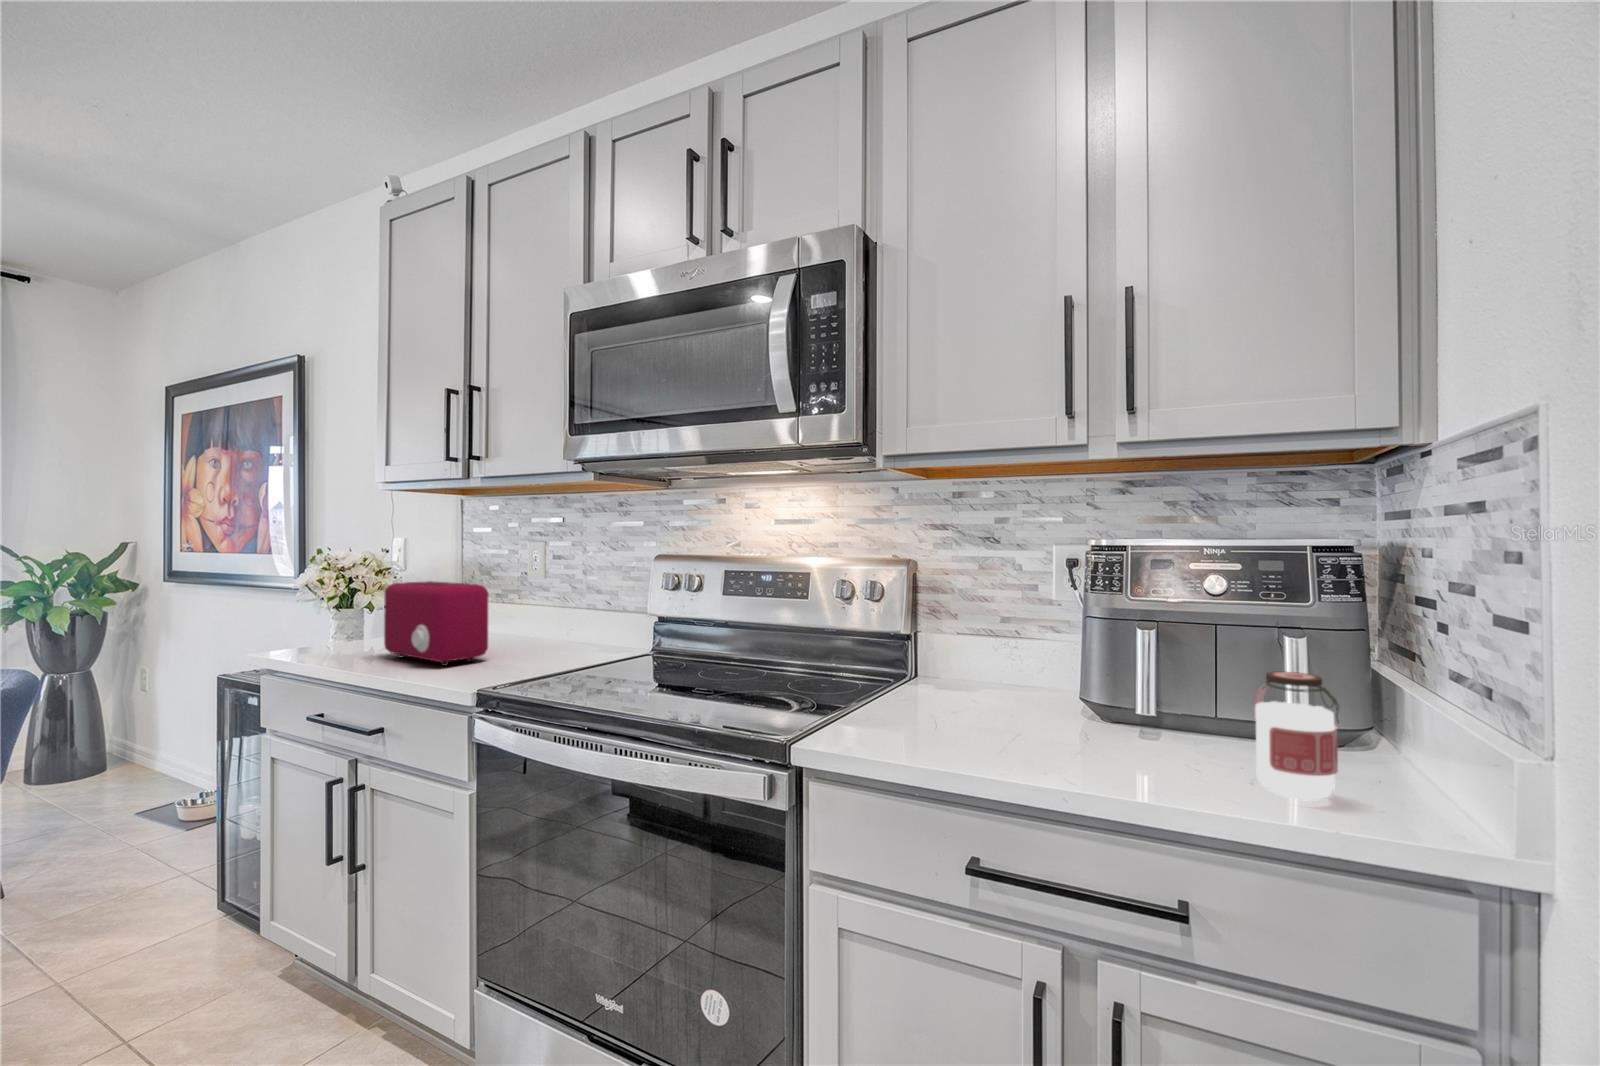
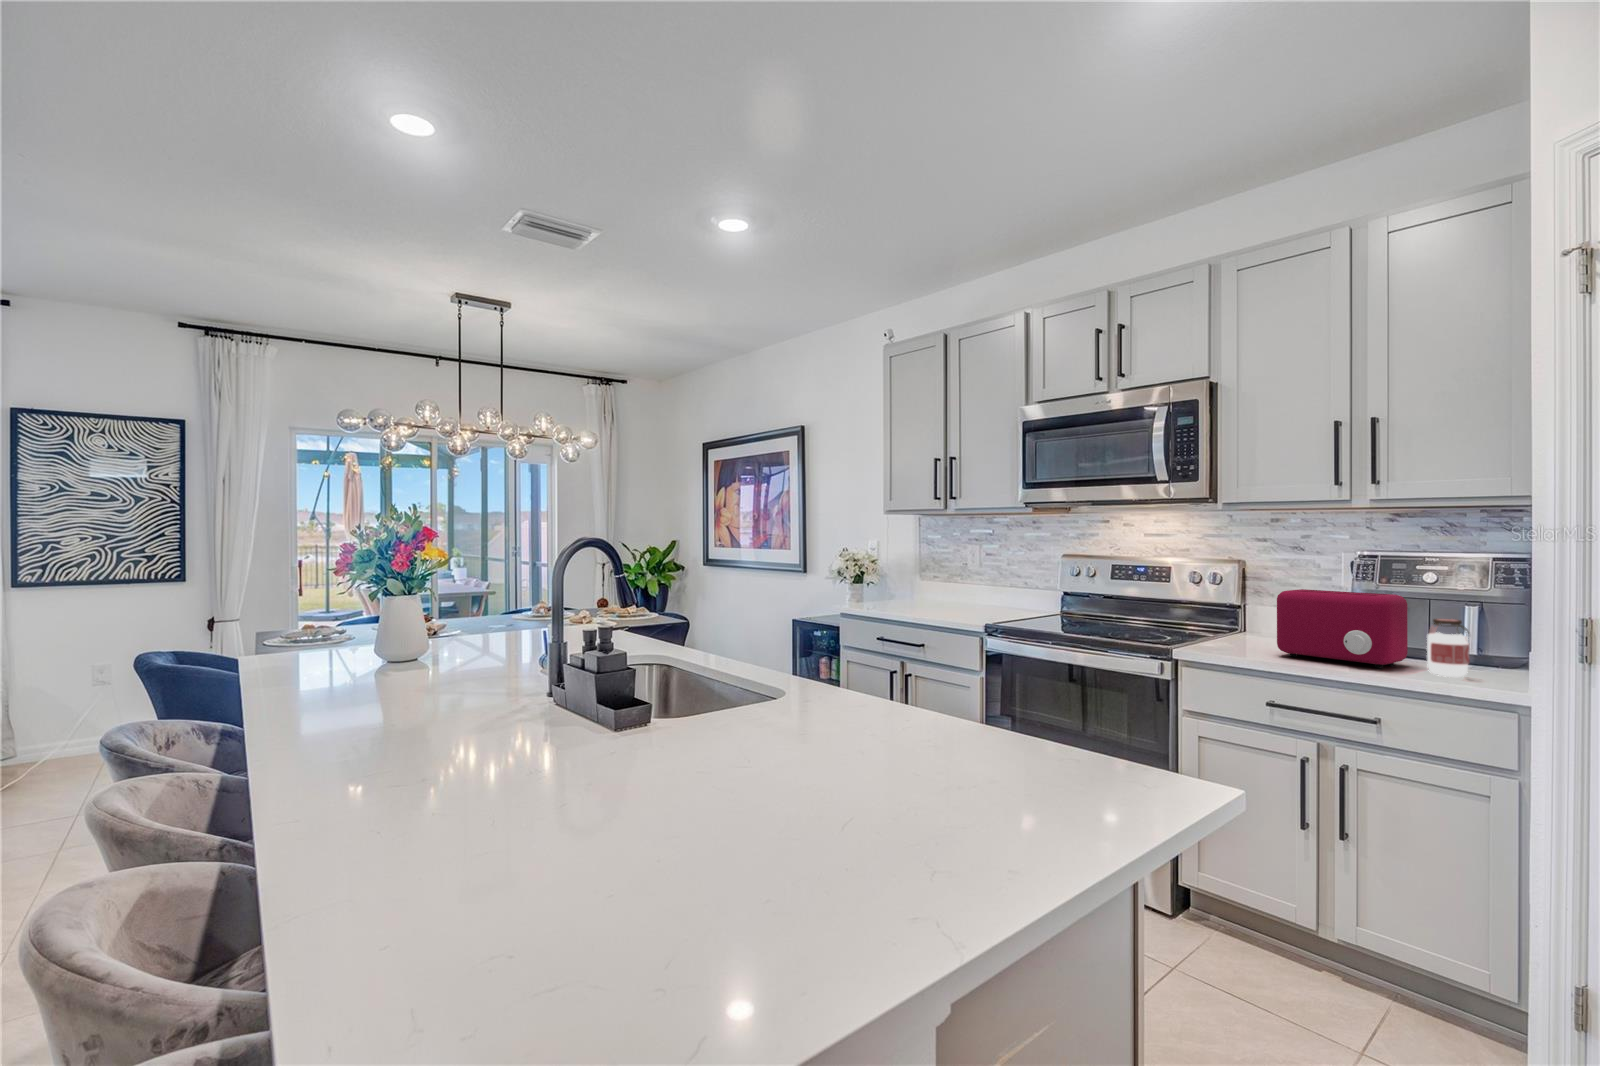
toaster: present [384,581,488,666] -> present [1277,589,1408,668]

